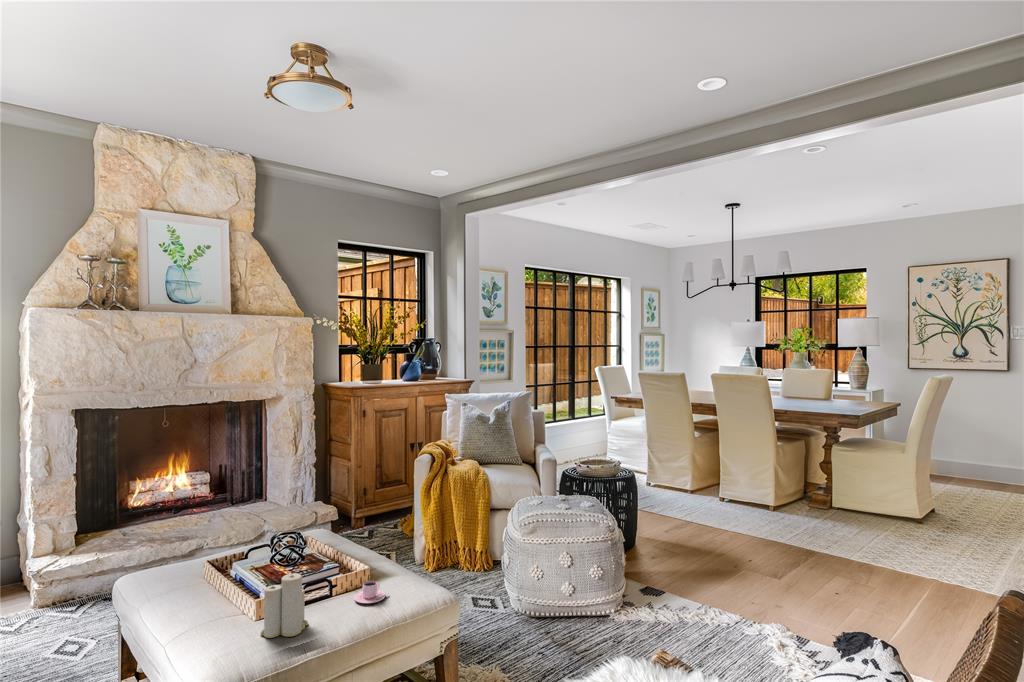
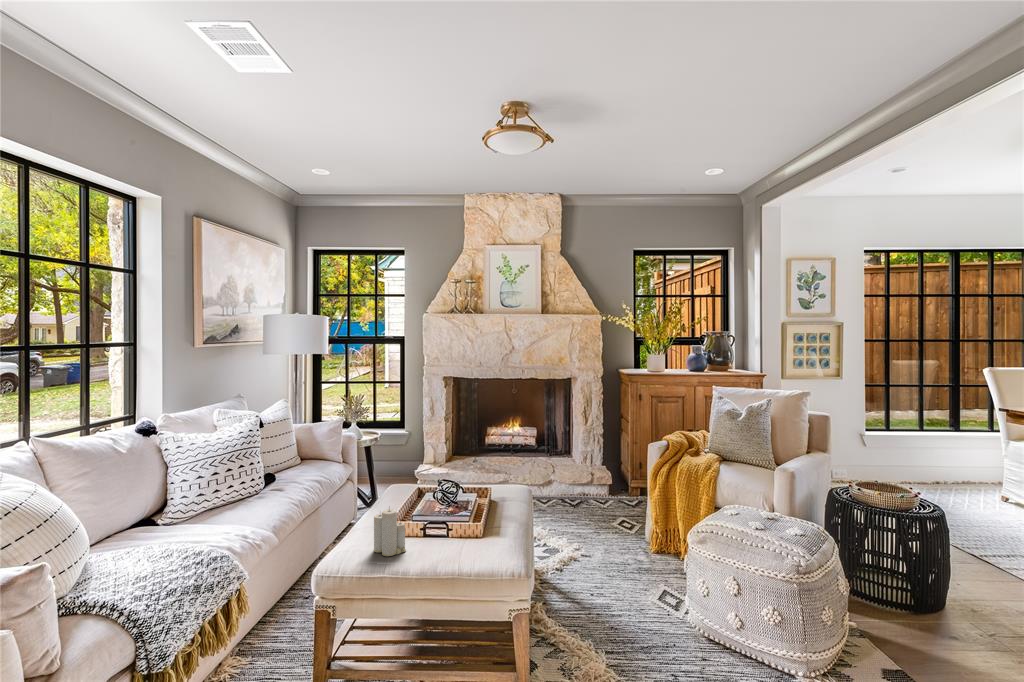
teacup: present [354,581,389,603] -> none [451,518,478,553]

